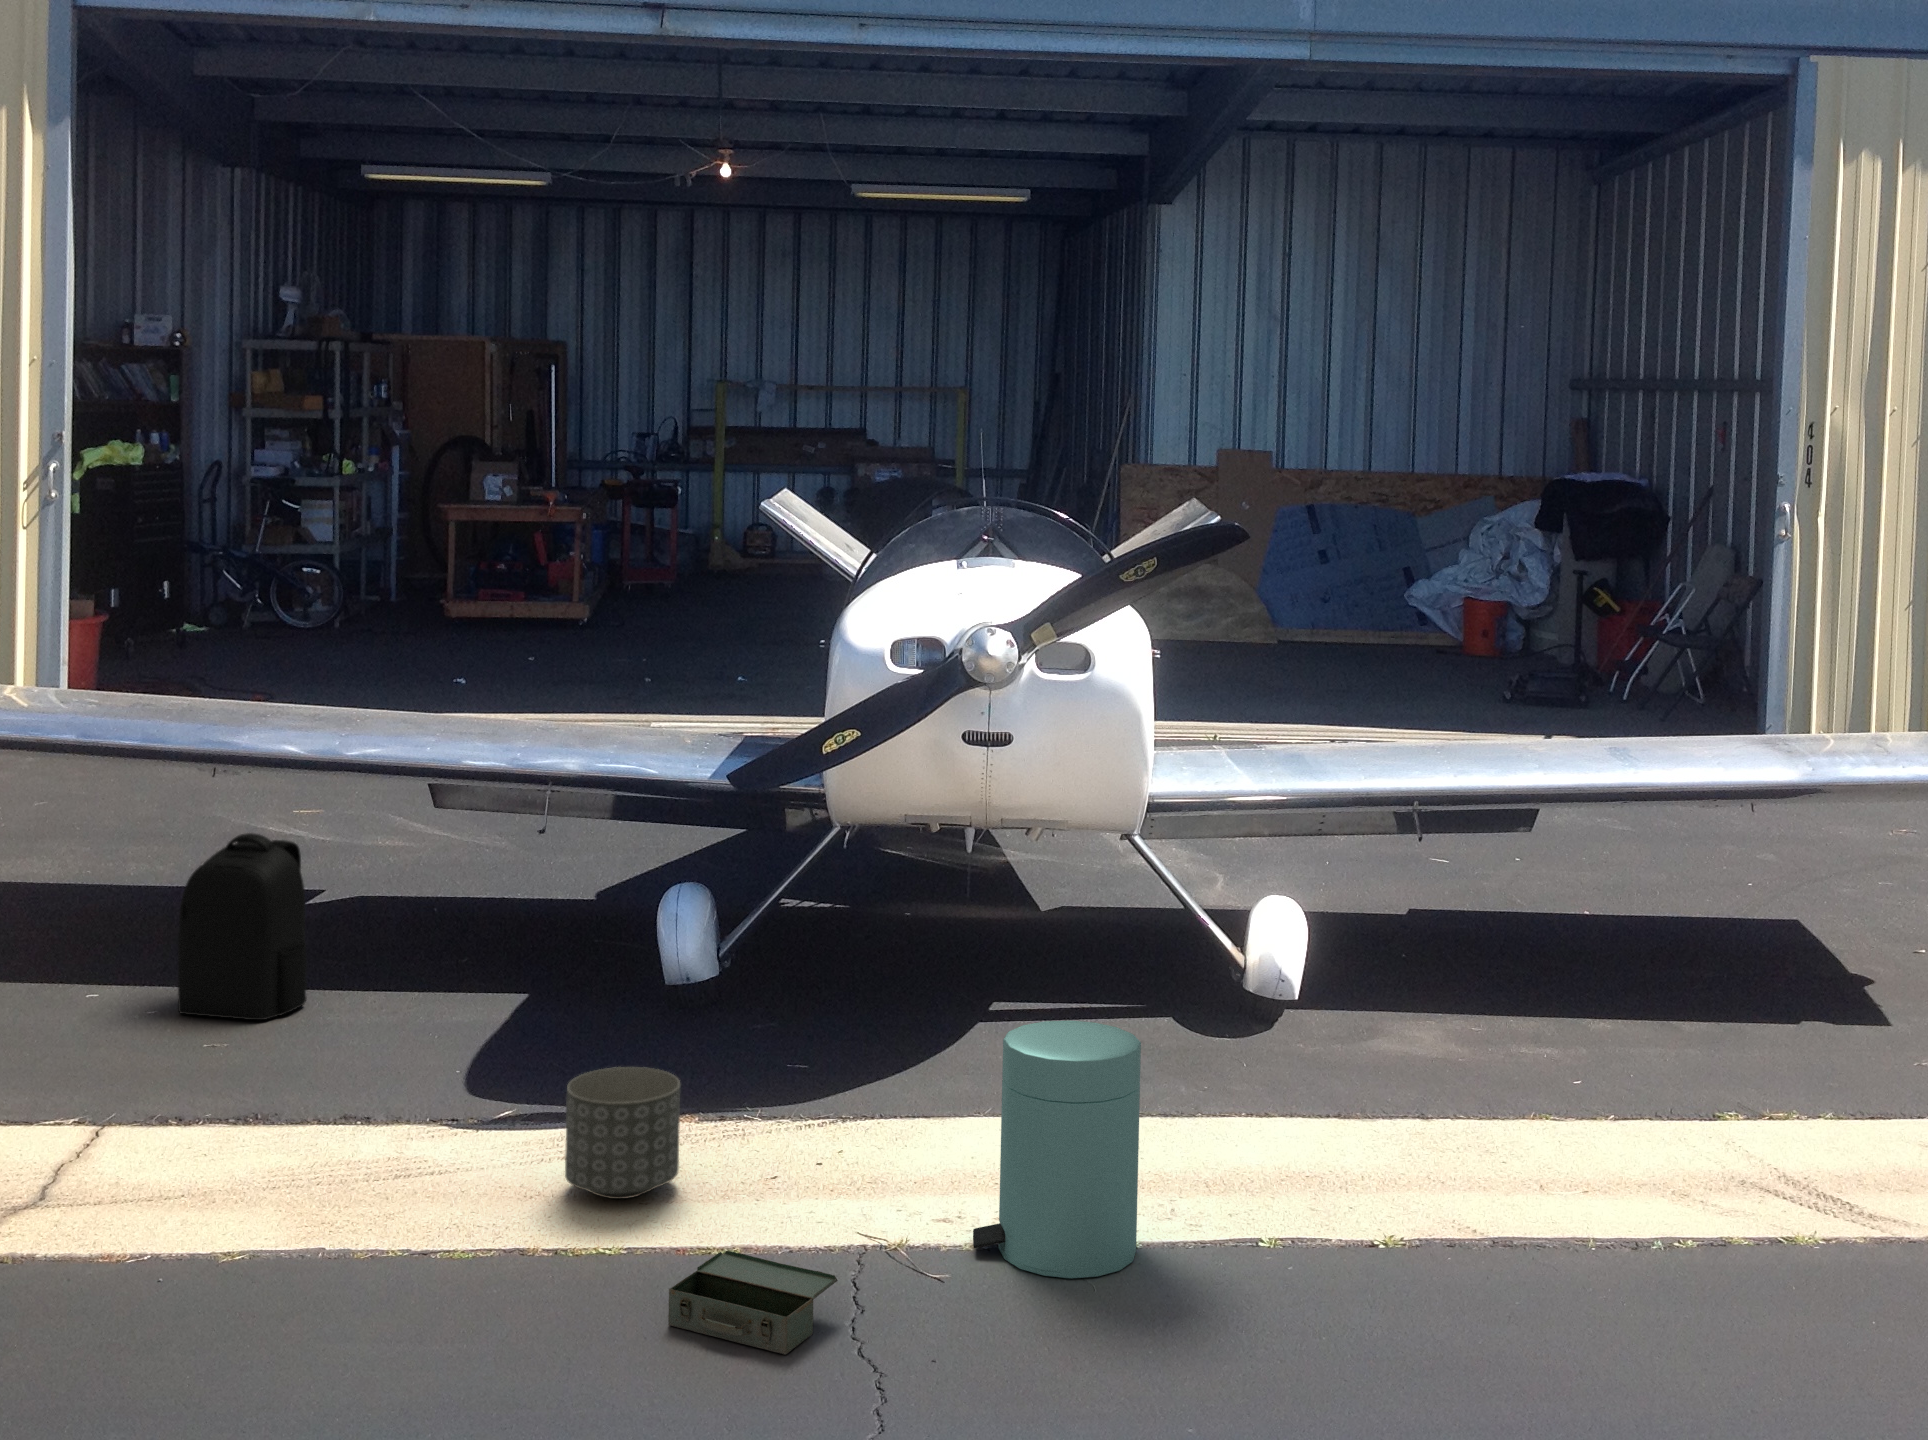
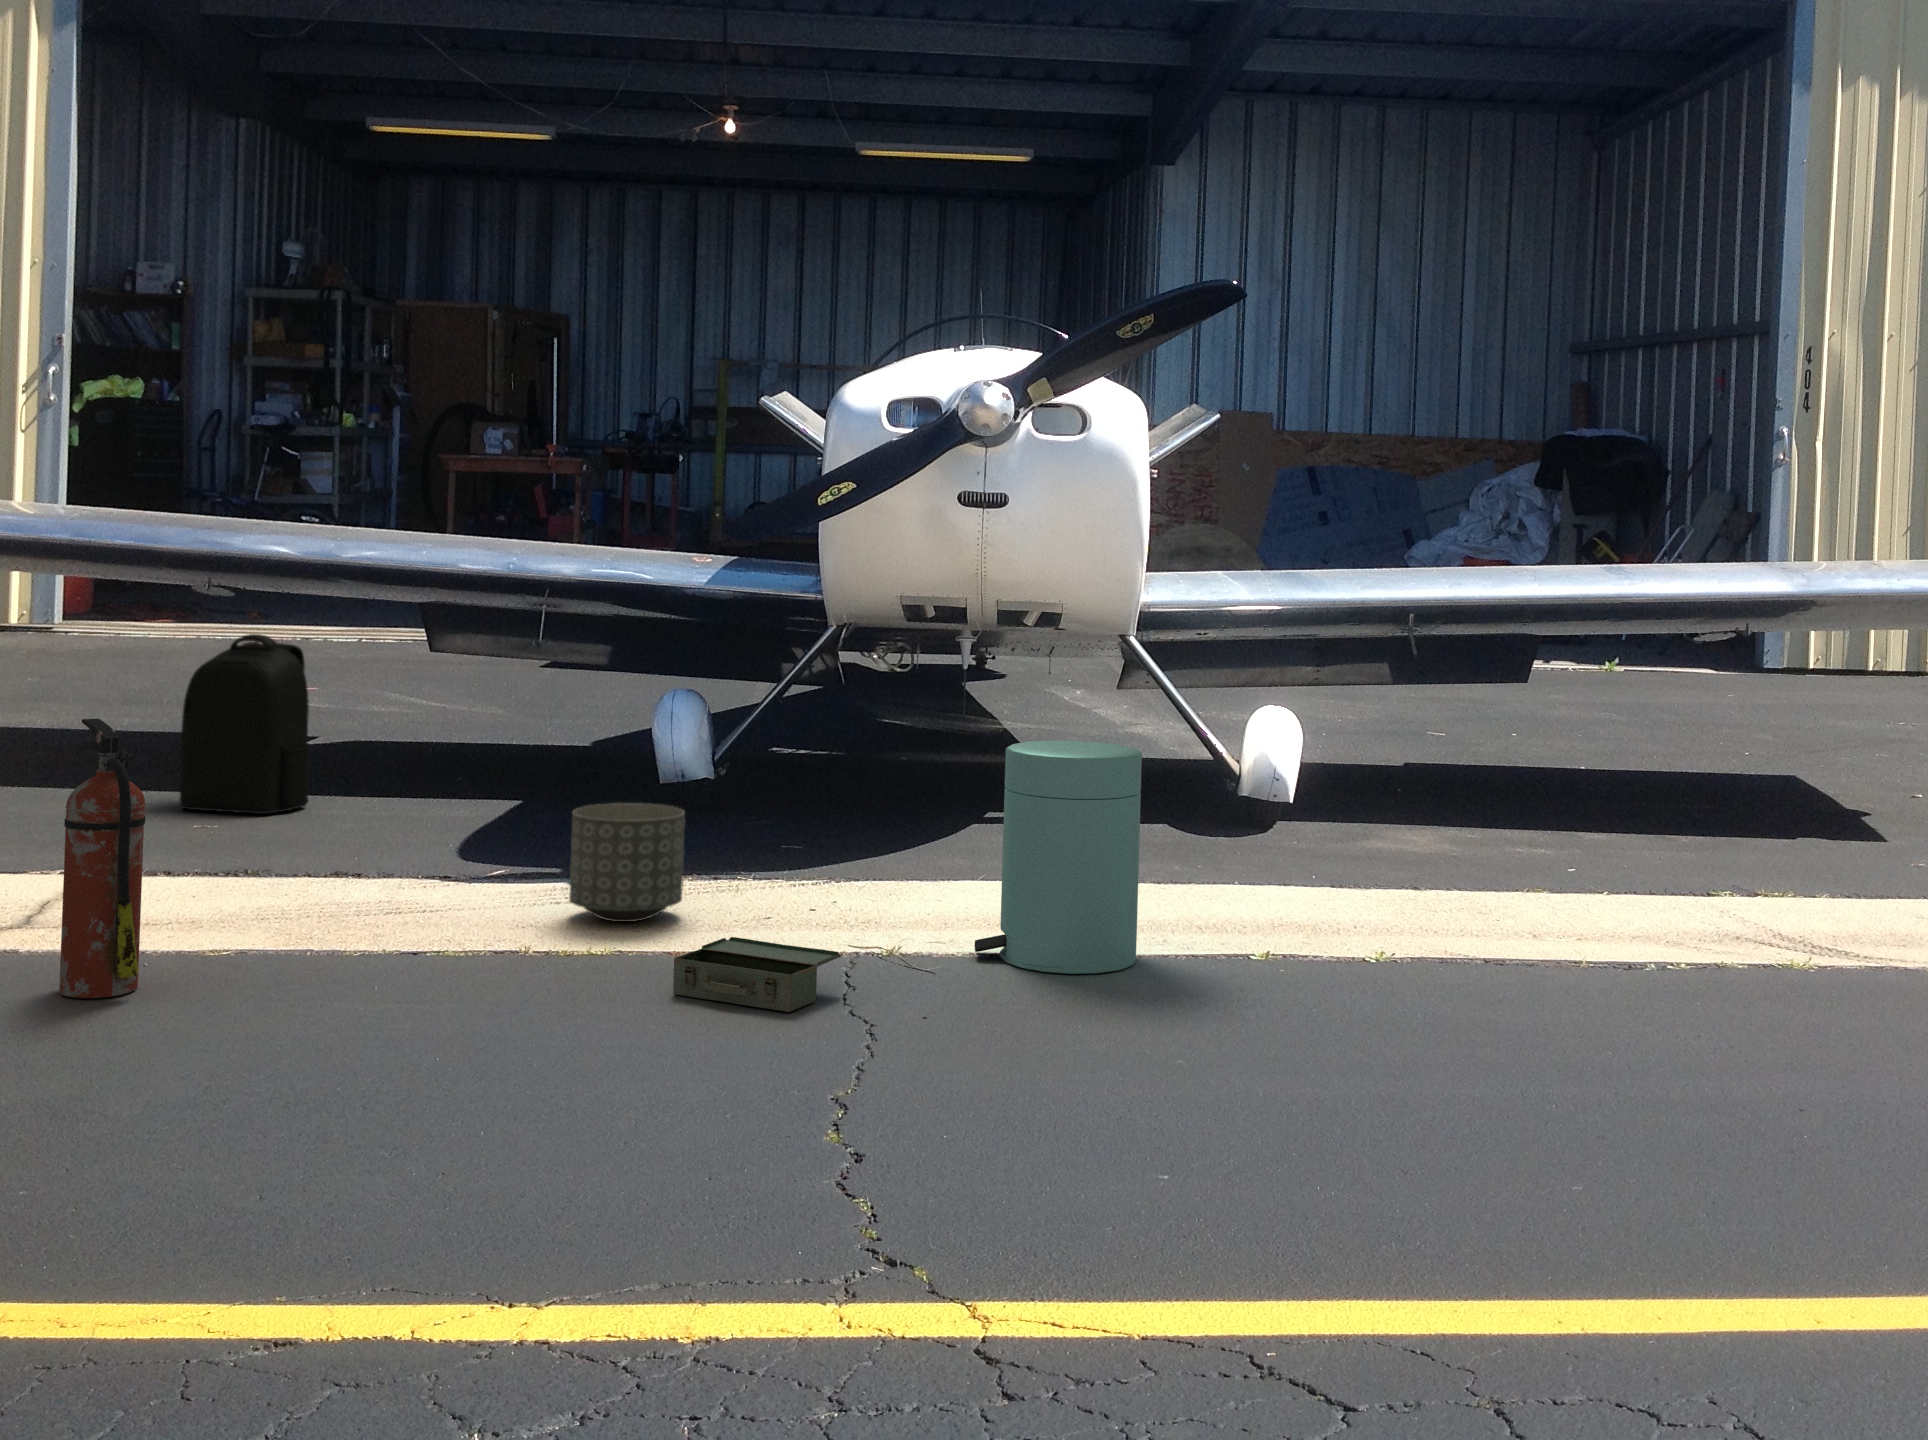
fire extinguisher: none [49,1052,133,1349] -> present [59,718,146,998]

